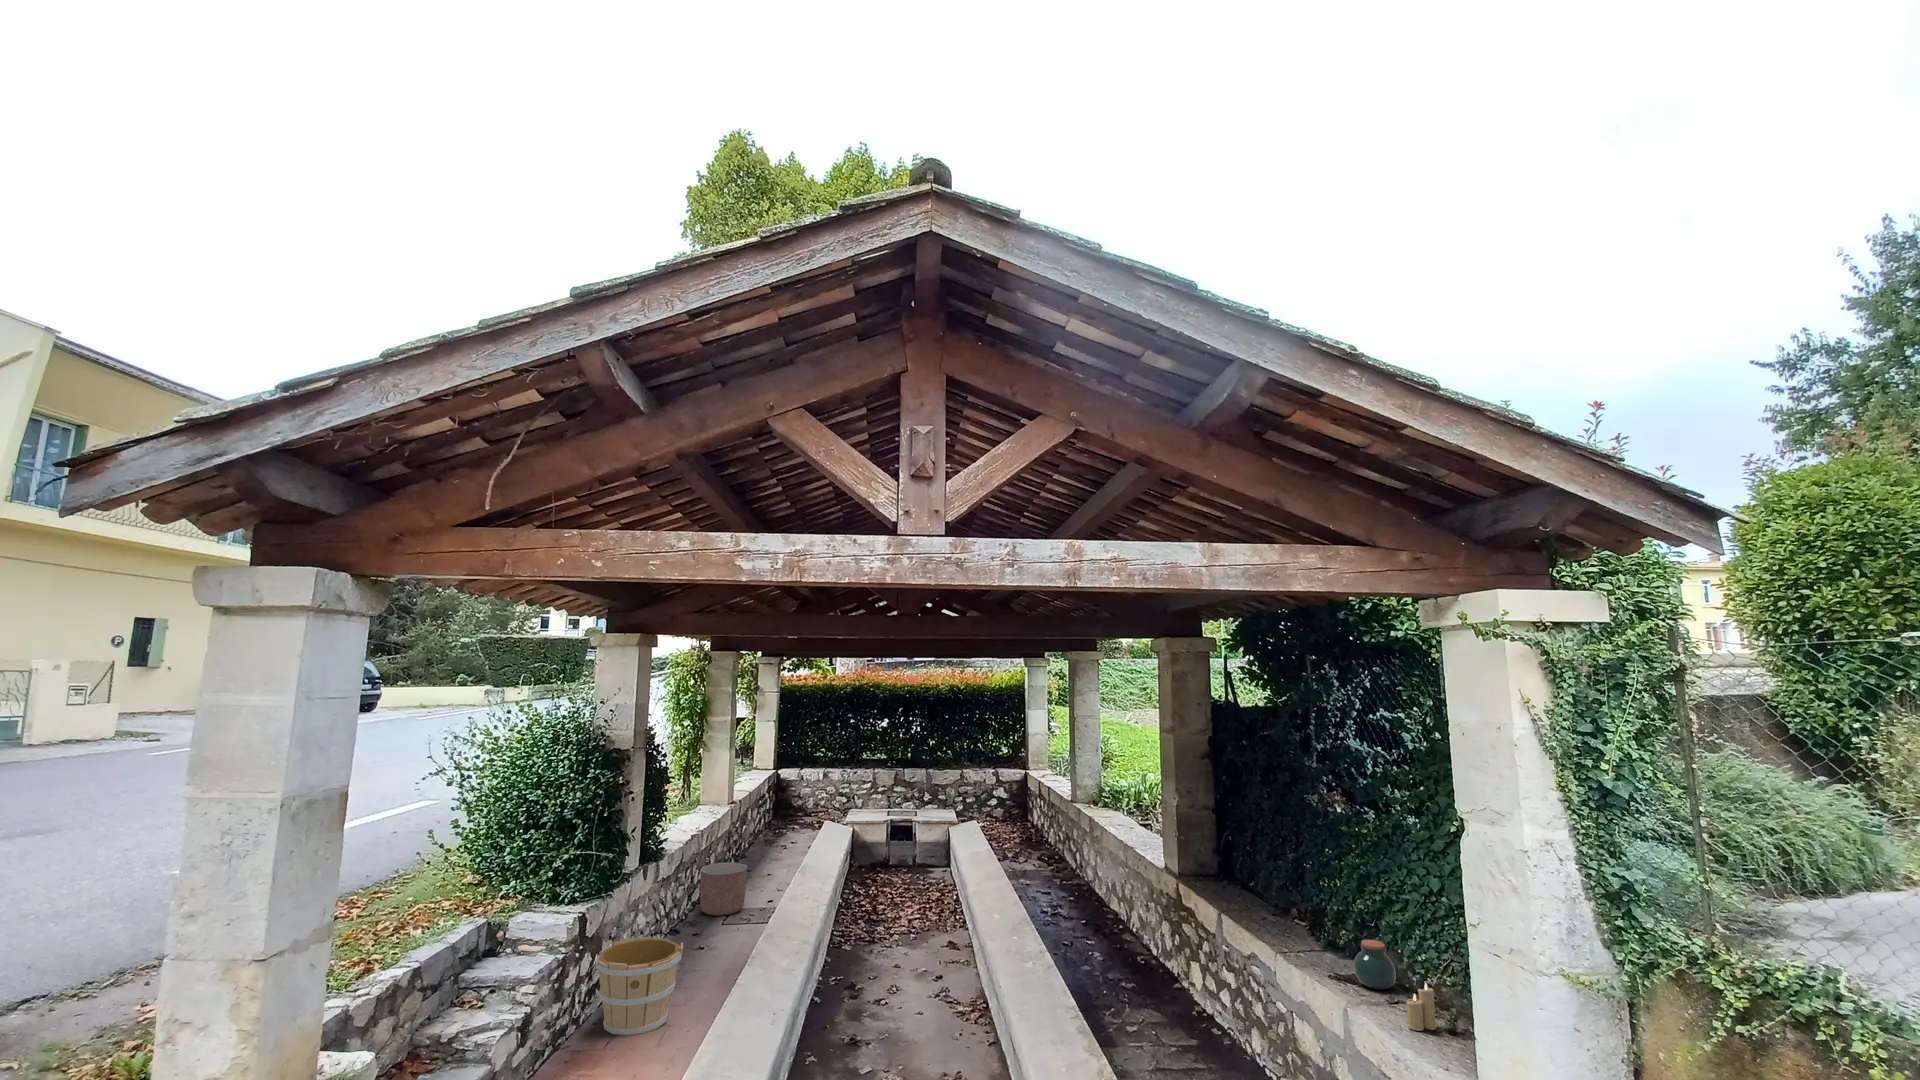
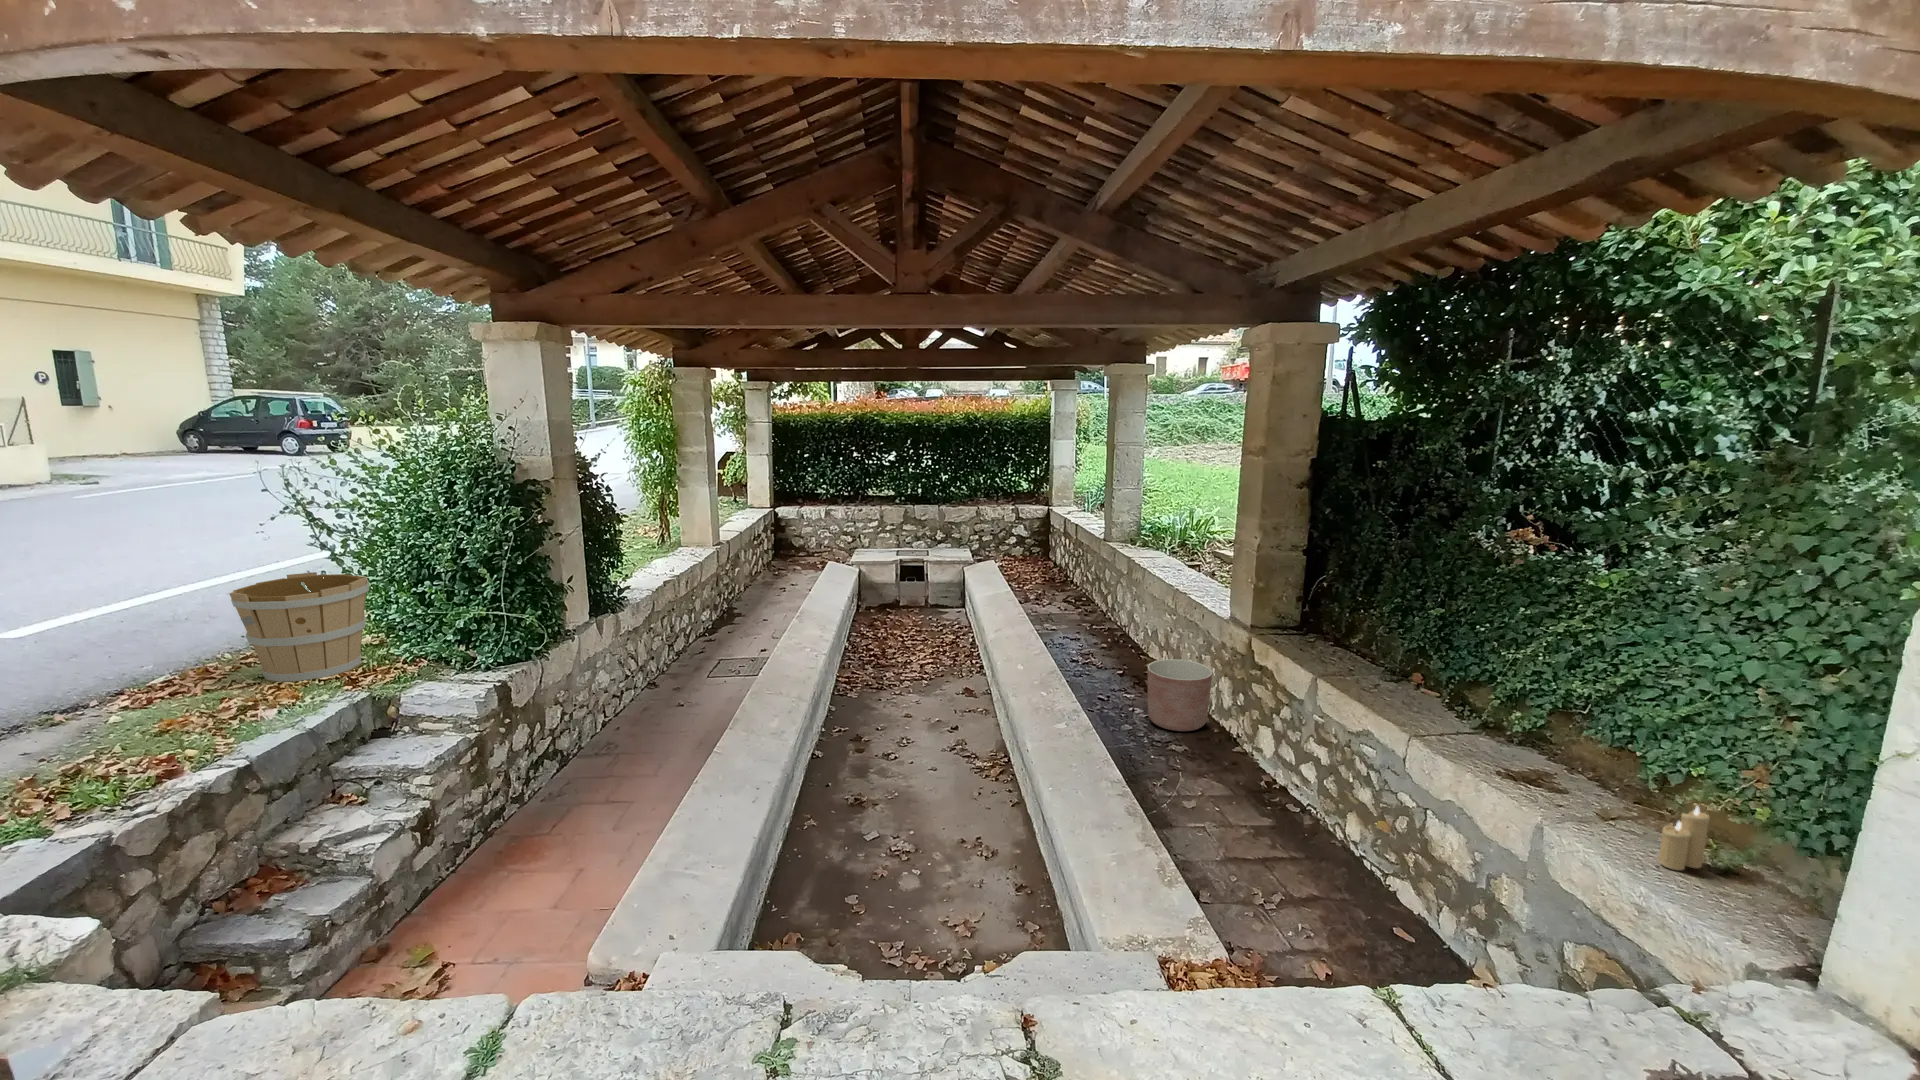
planter: present [700,862,747,916] -> present [1147,659,1212,731]
wooden bucket: present [596,936,683,1036] -> present [229,572,369,682]
jar: present [1354,940,1396,989] -> none [1543,731,1609,796]

